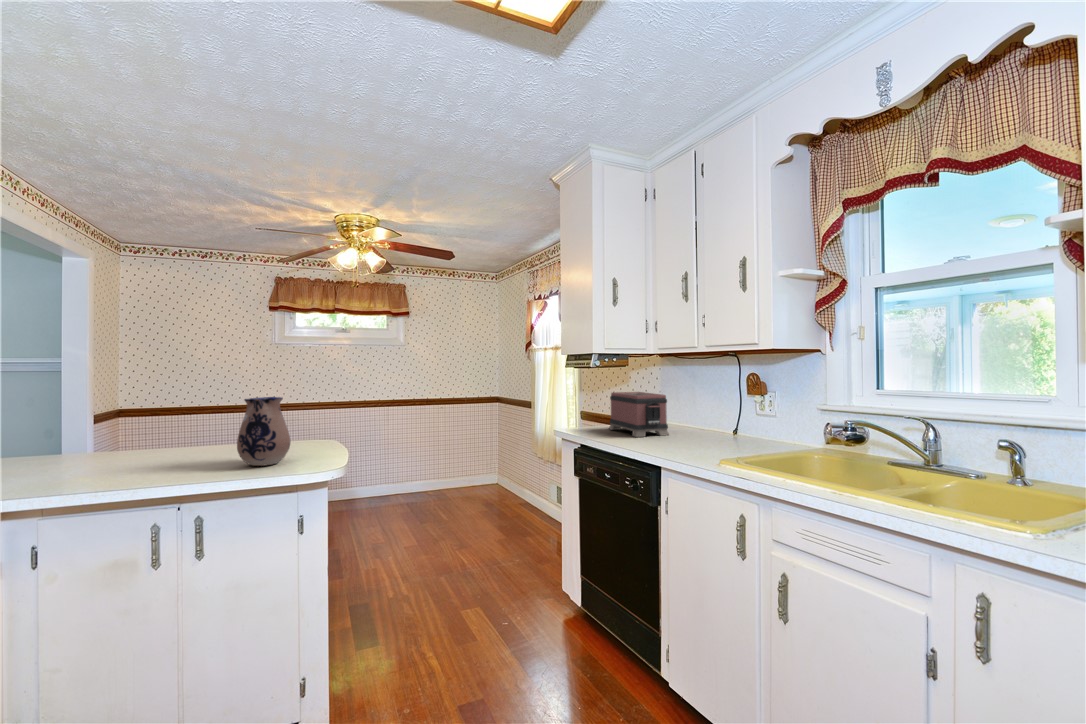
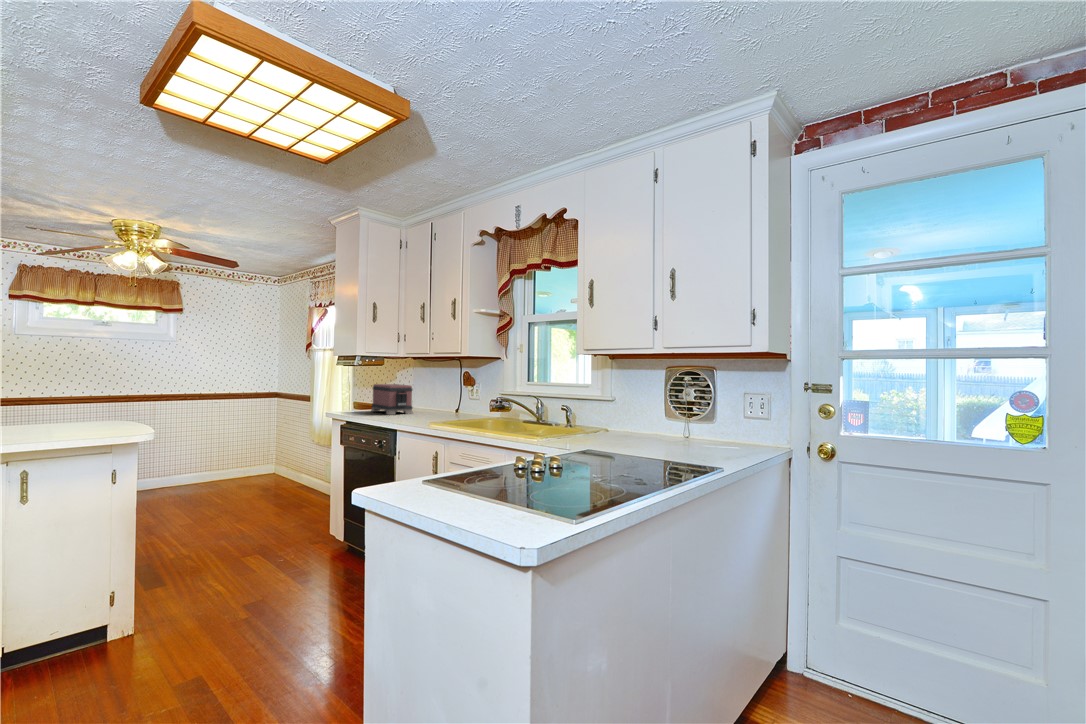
ceramic pitcher: present [237,397,290,466] -> none [30,380,84,435]

